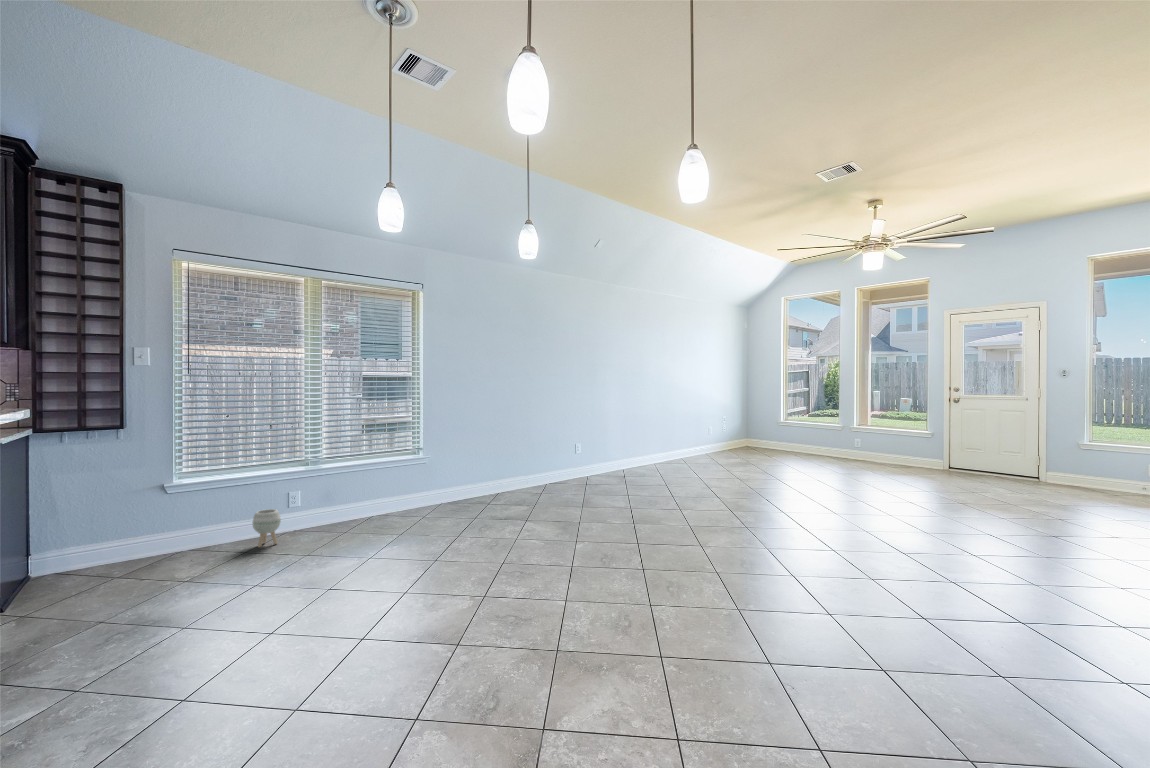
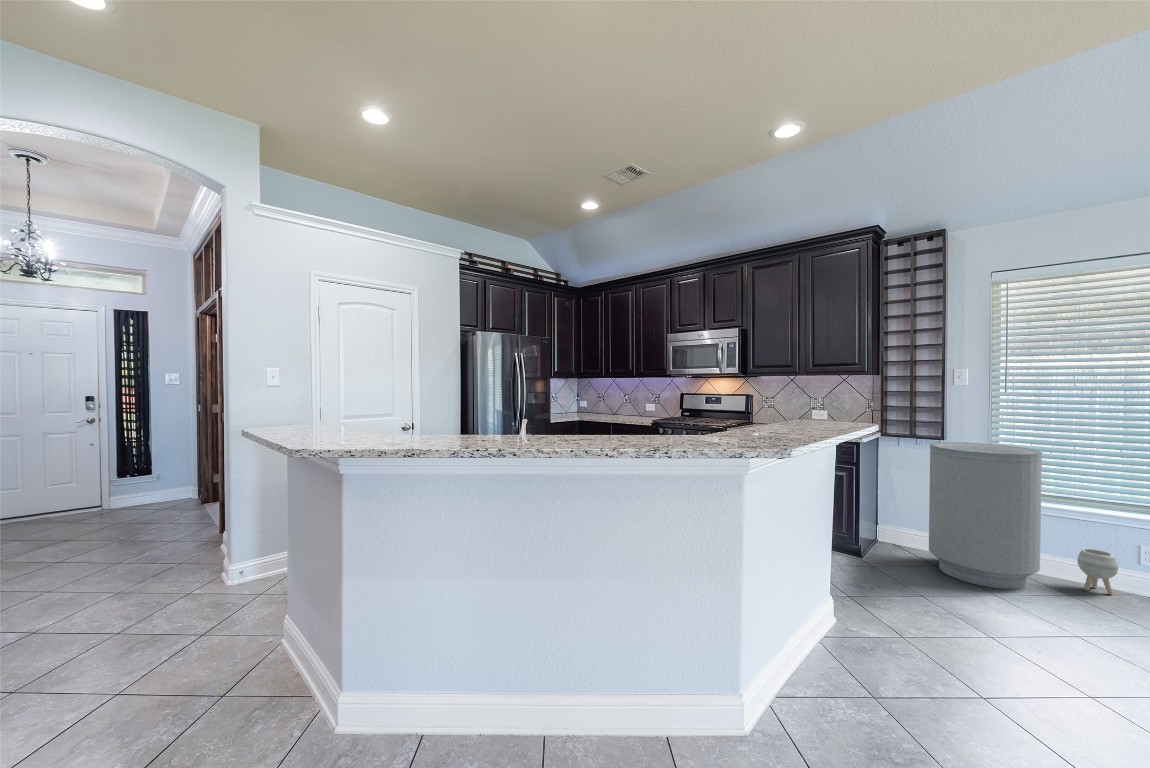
trash can: none [108,427,225,582] -> present [929,442,1042,589]

